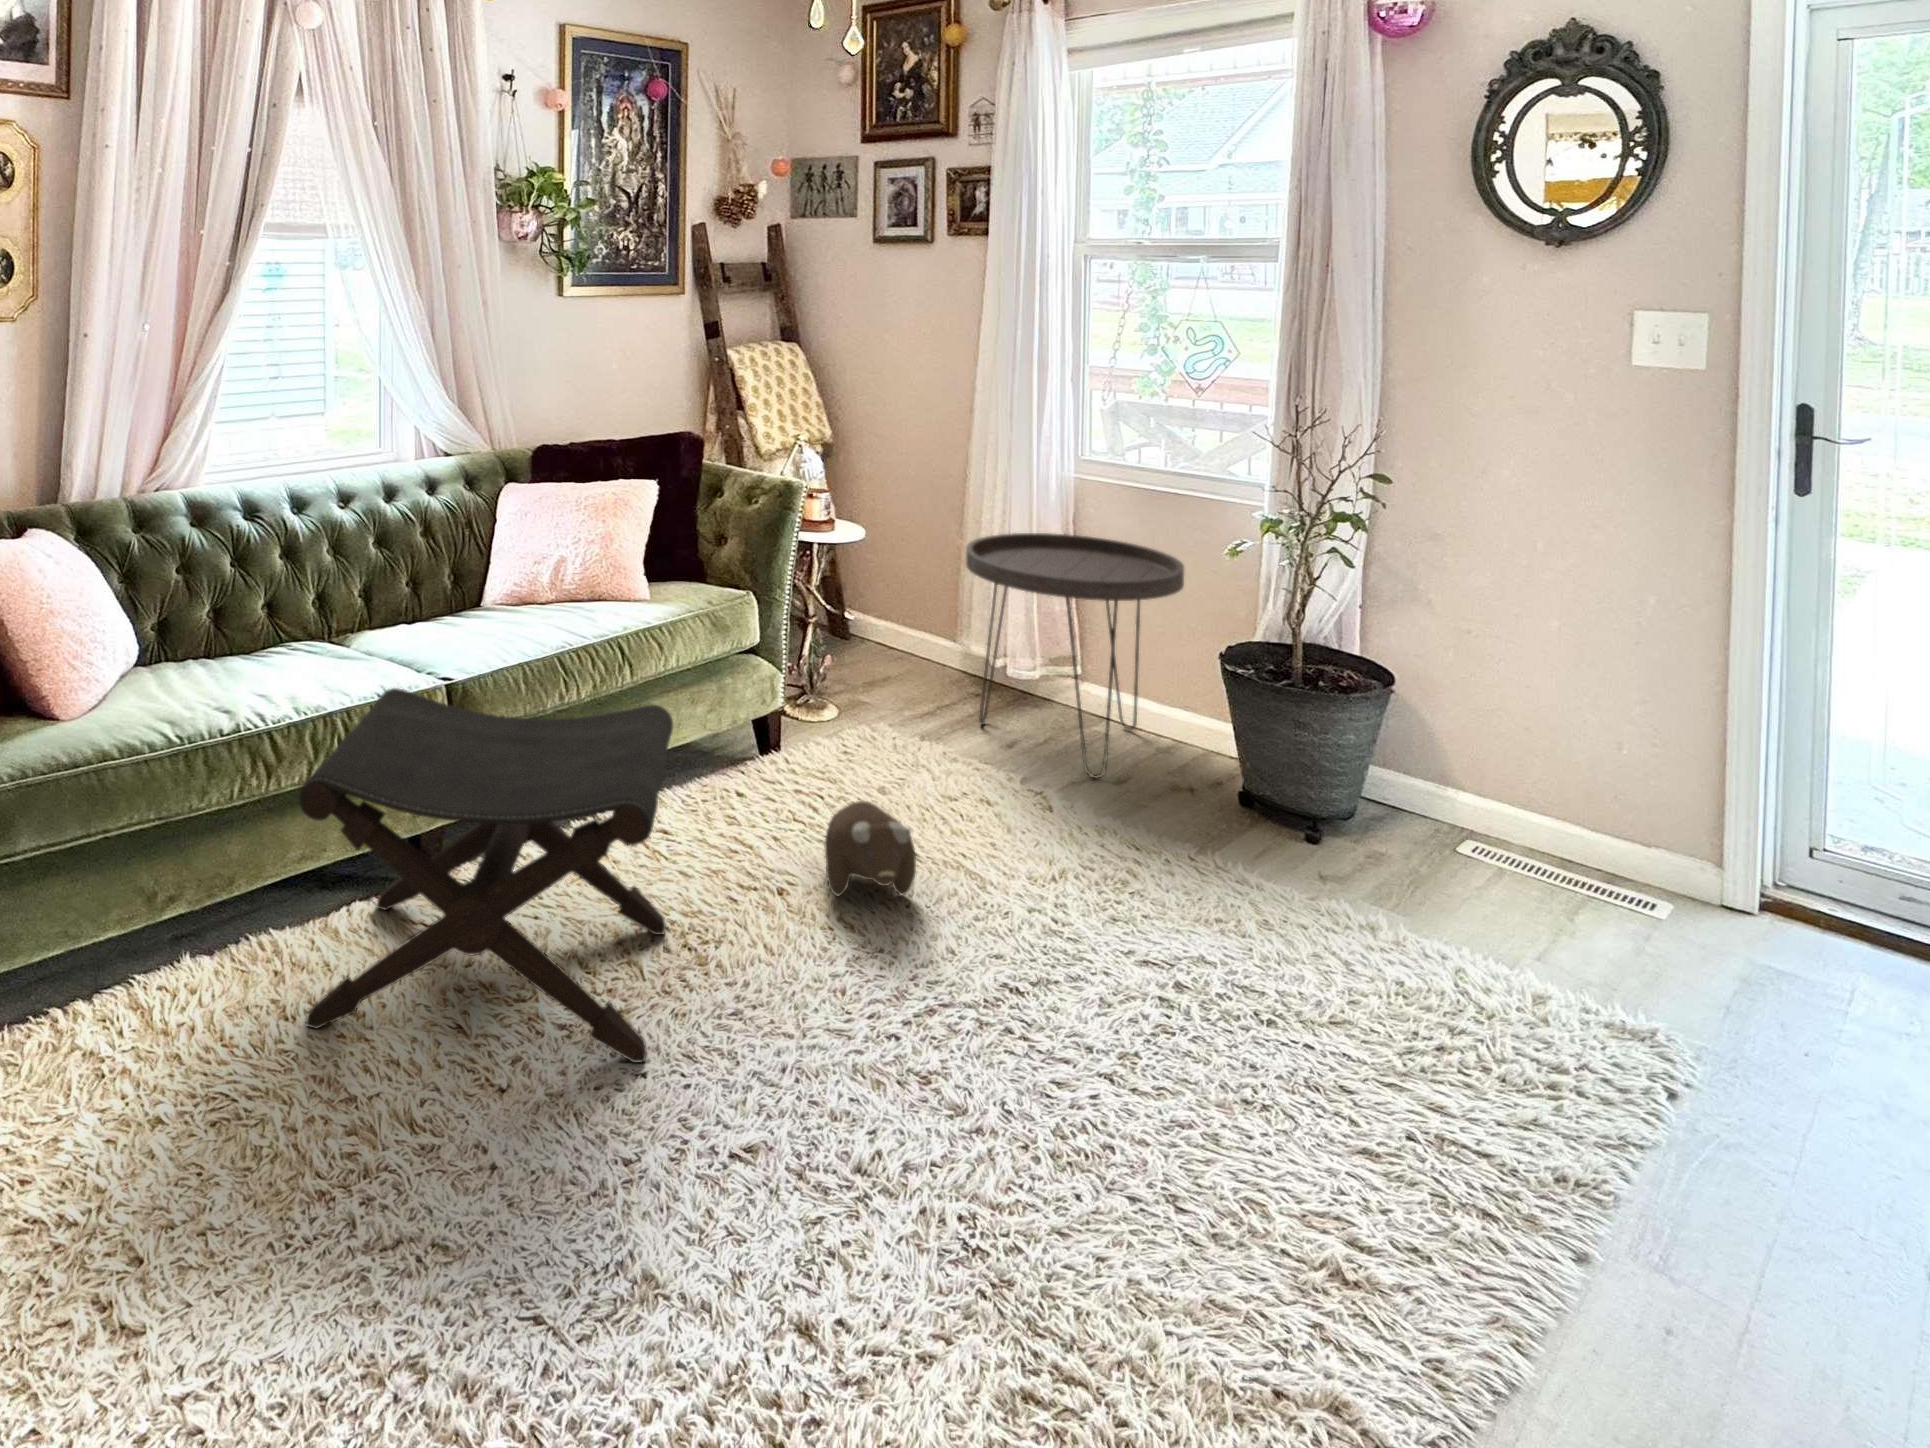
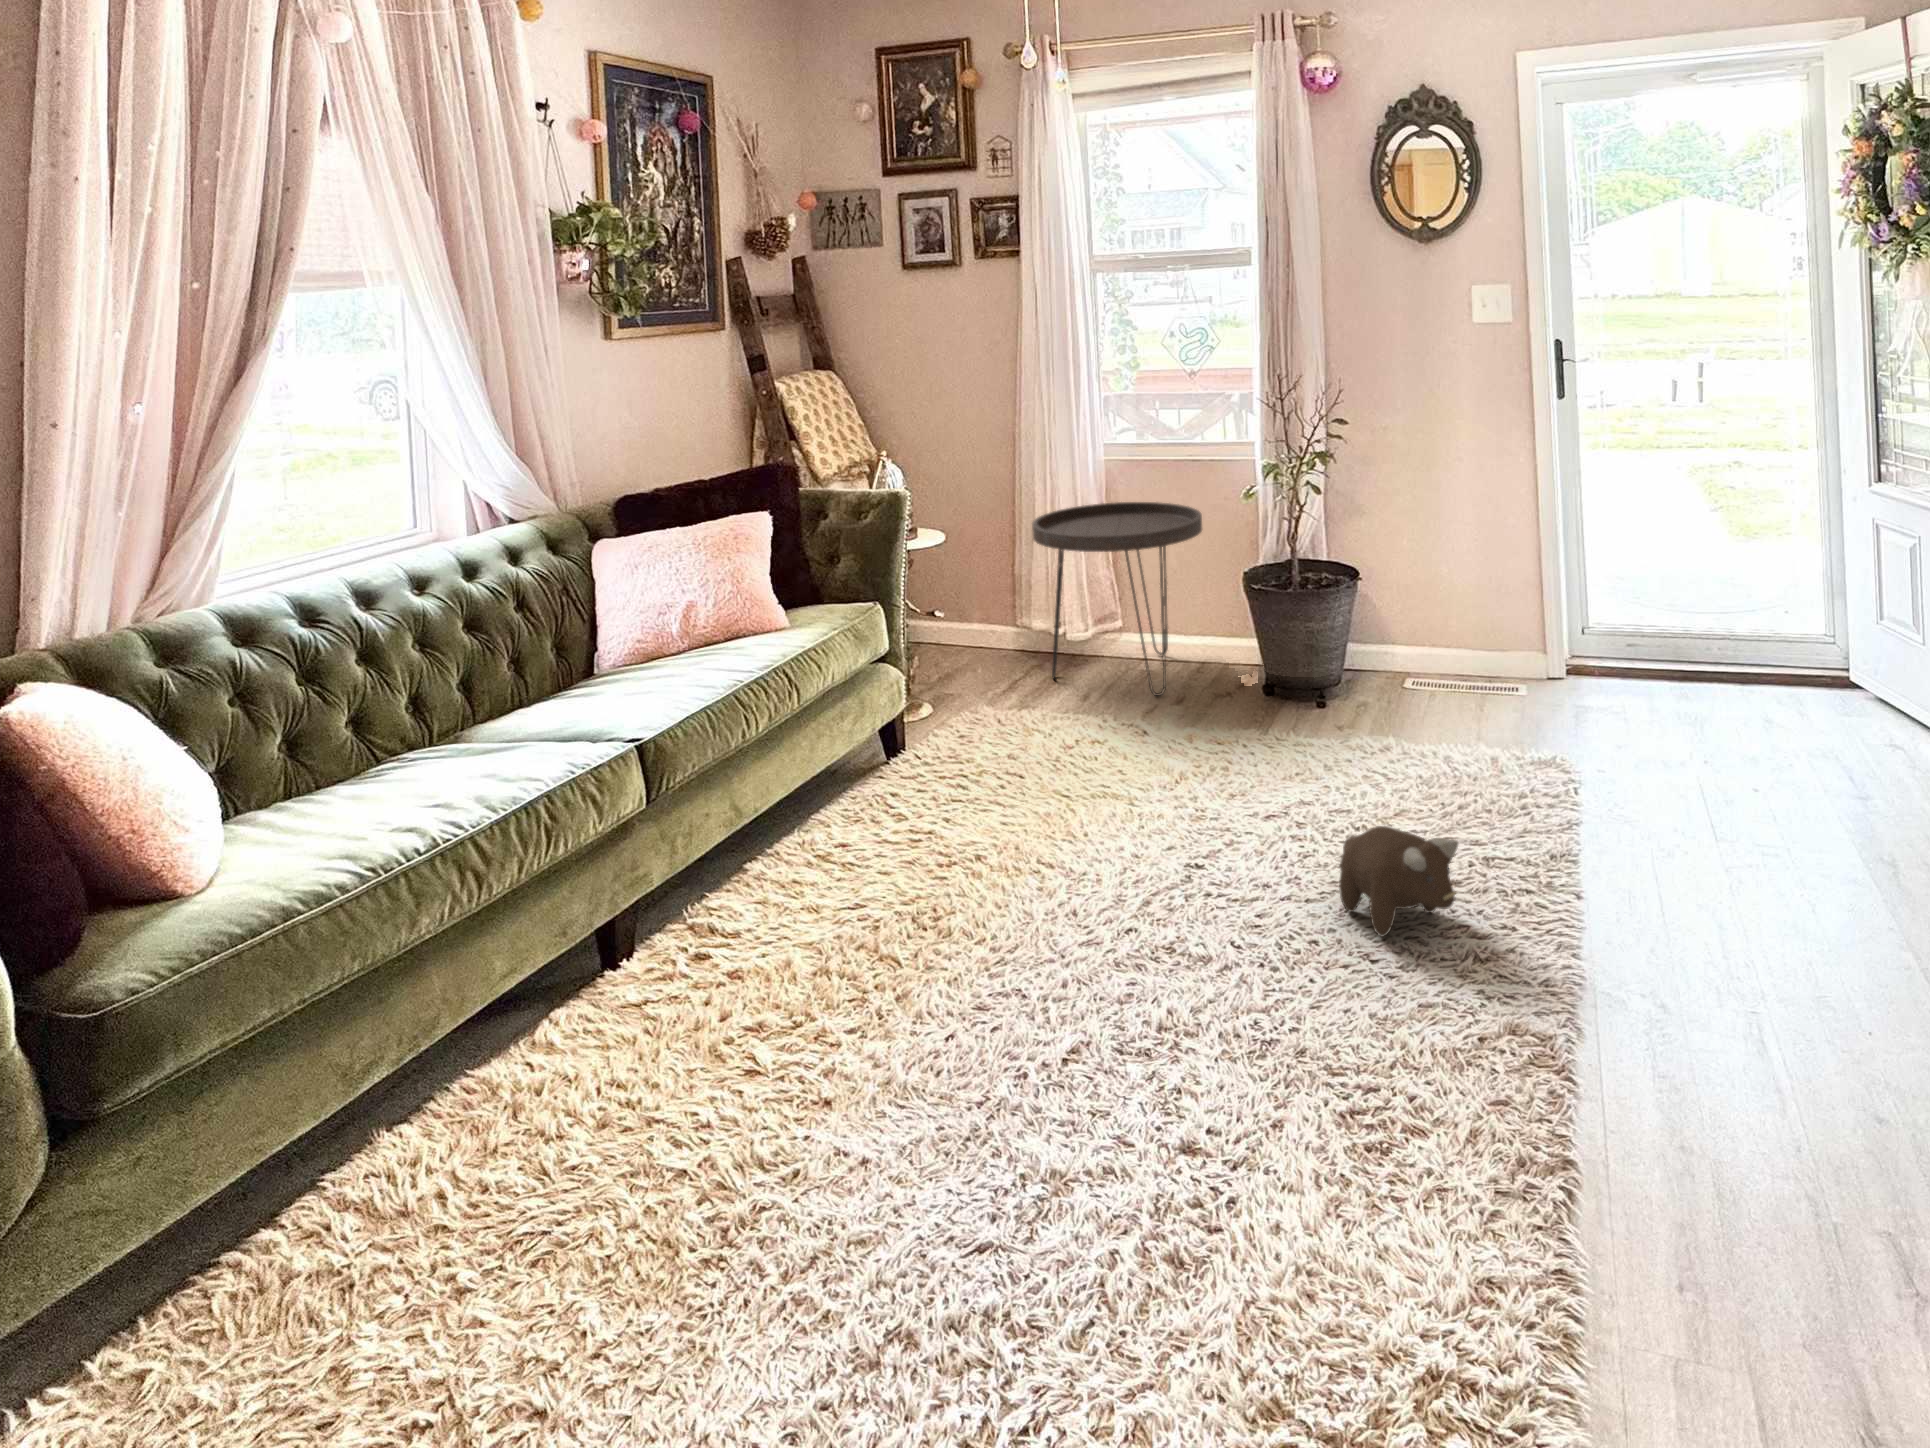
footstool: present [299,688,673,1063] -> none [560,704,946,1133]
plush toy: present [824,801,916,896] -> present [1339,826,1458,937]

